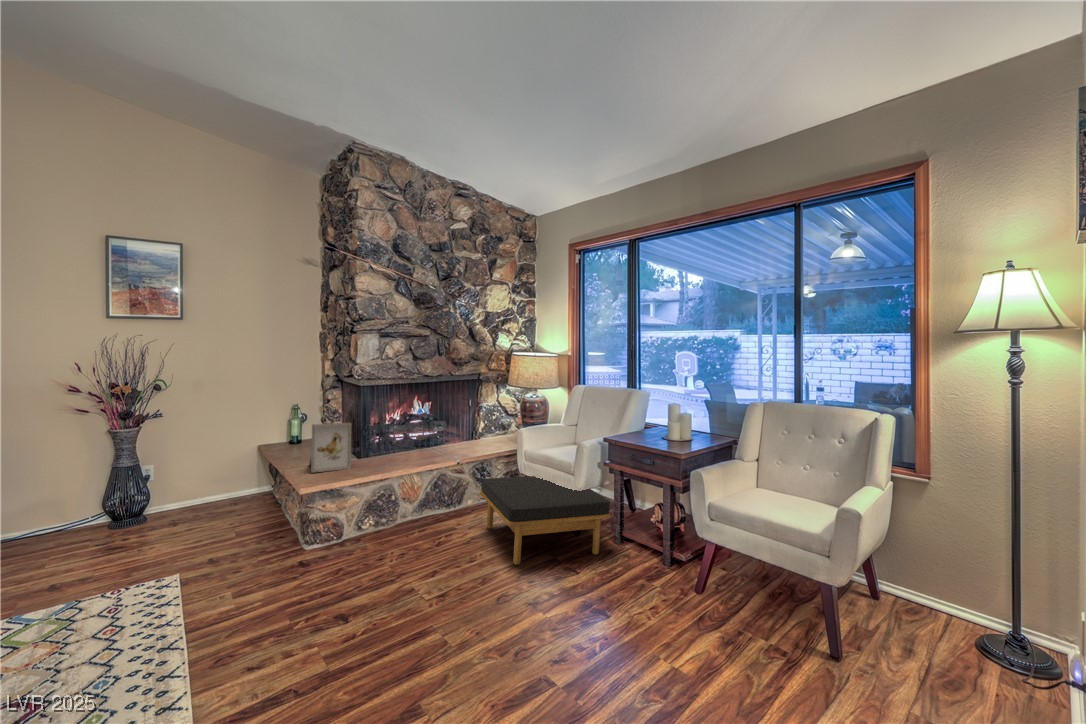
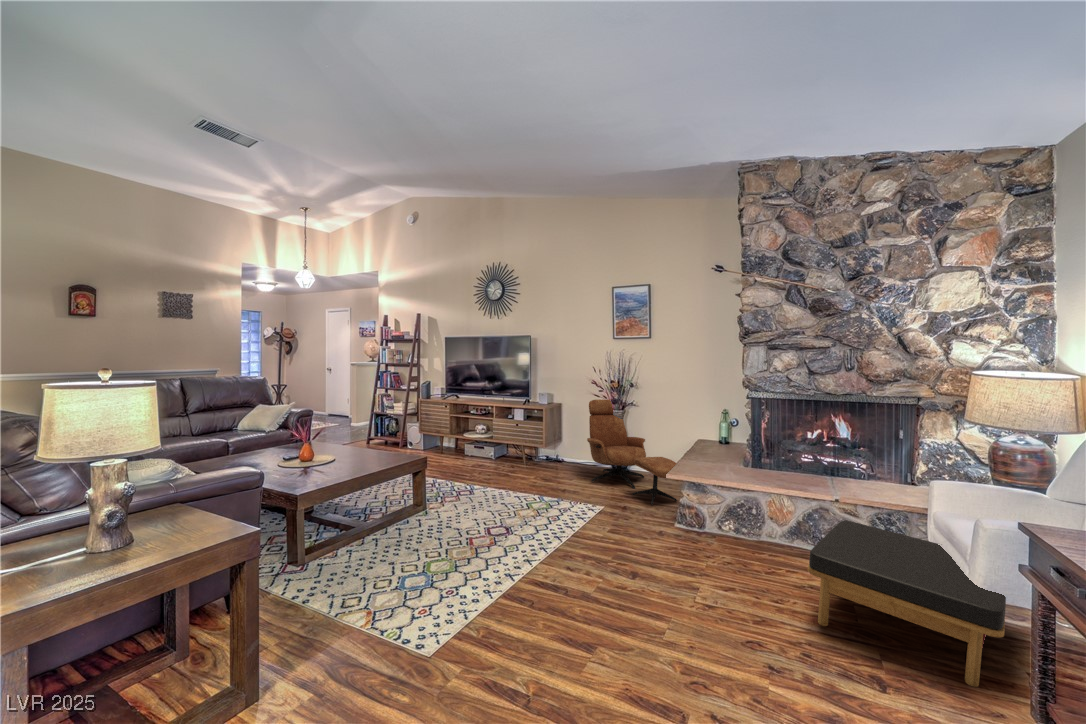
lounge chair: none [75,408,280,542] -> present [587,399,677,504]
picture frame: present [309,423,352,473] -> none [690,426,728,472]

